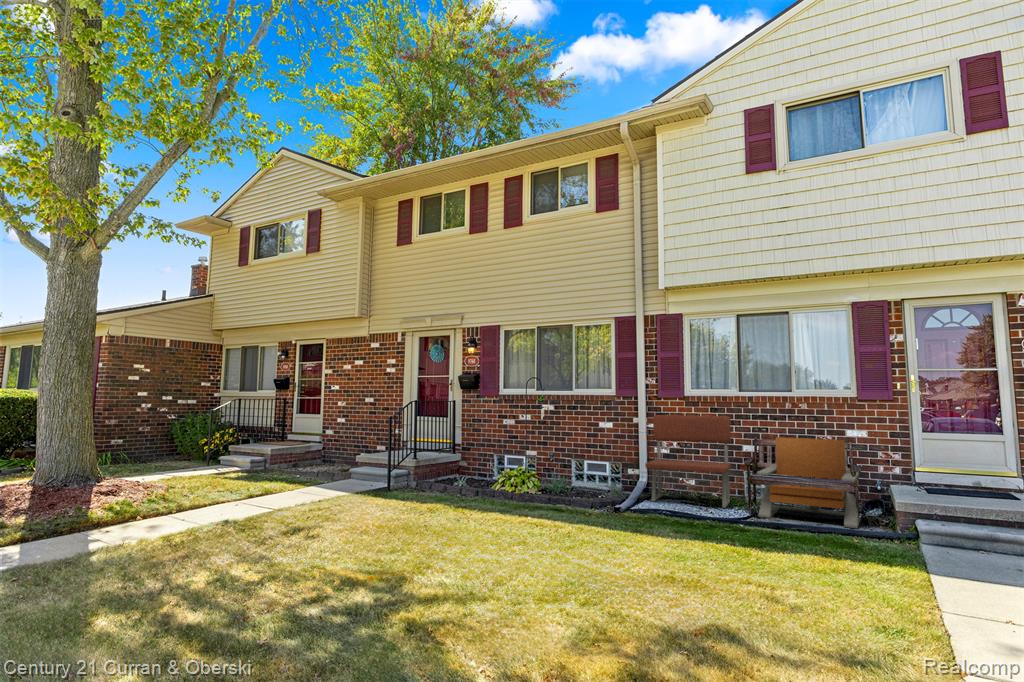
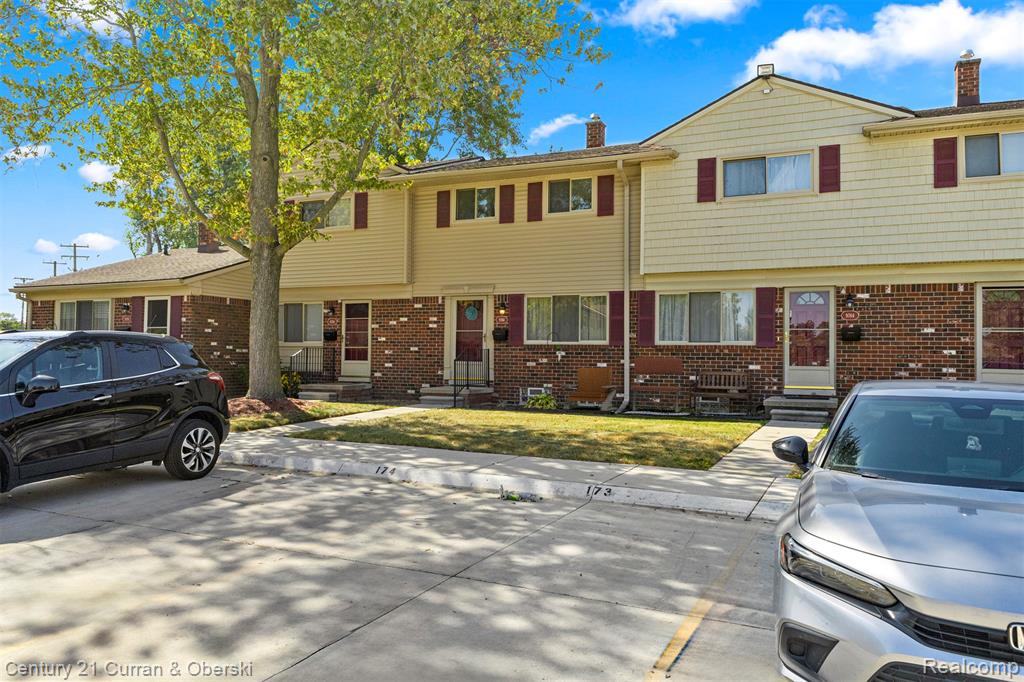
lounge chair: present [757,437,861,528] -> present [563,368,618,411]

